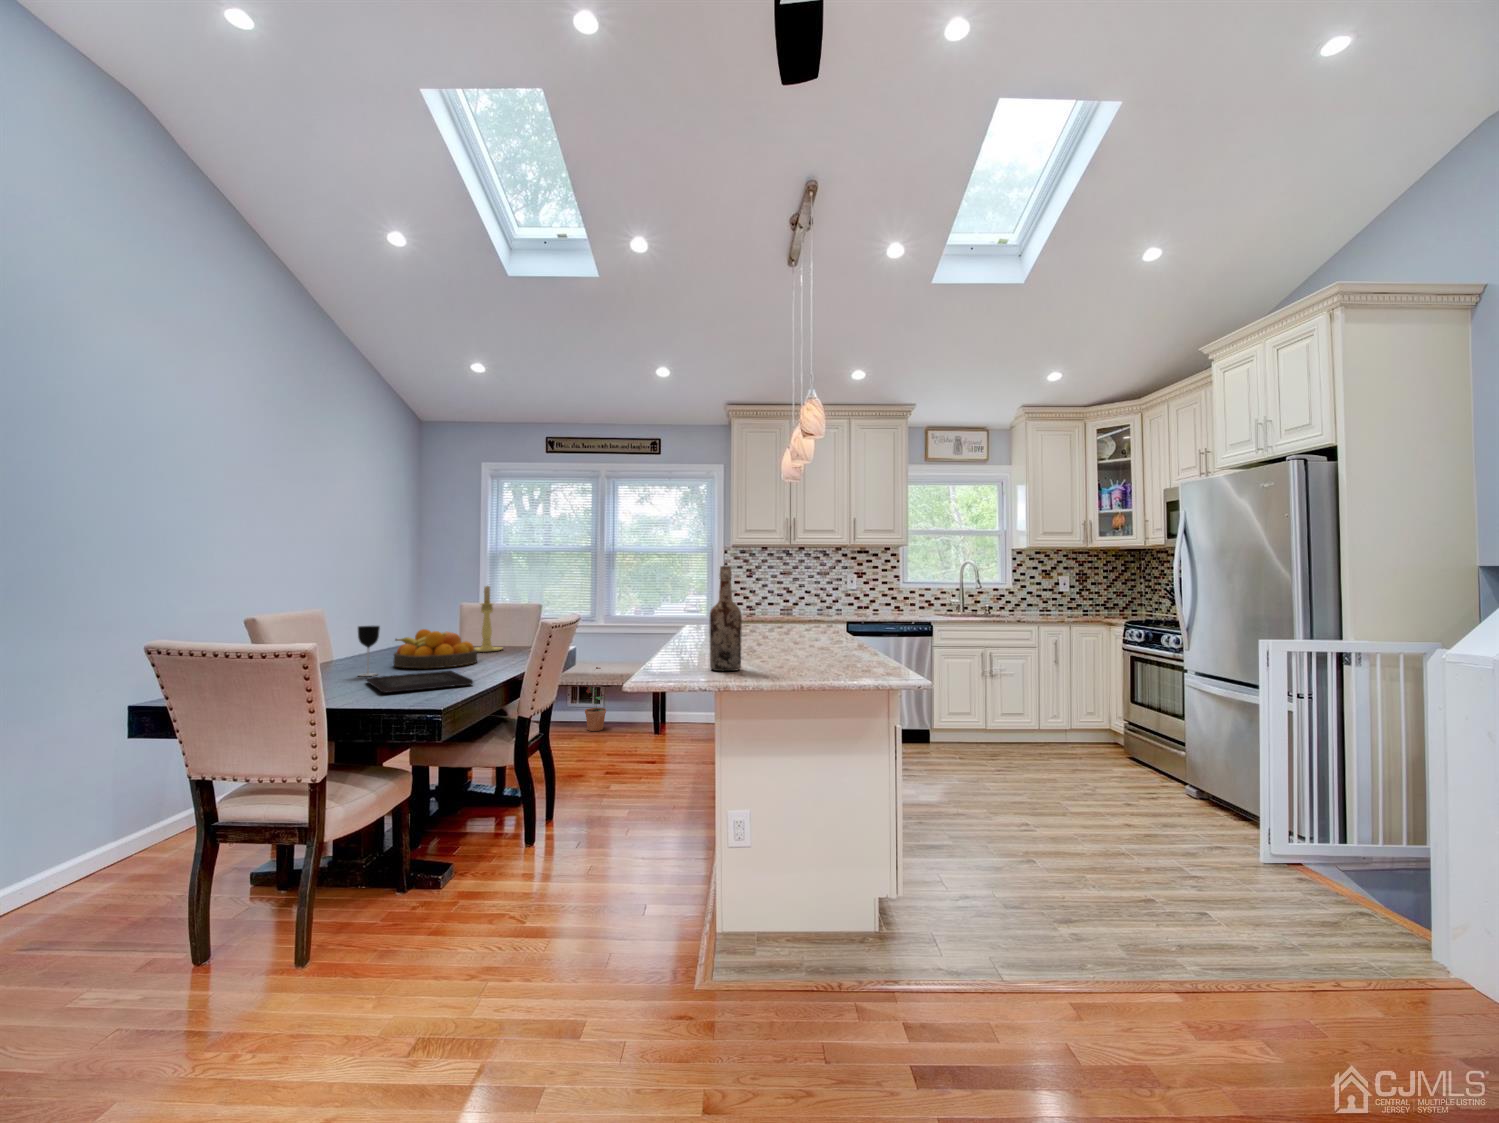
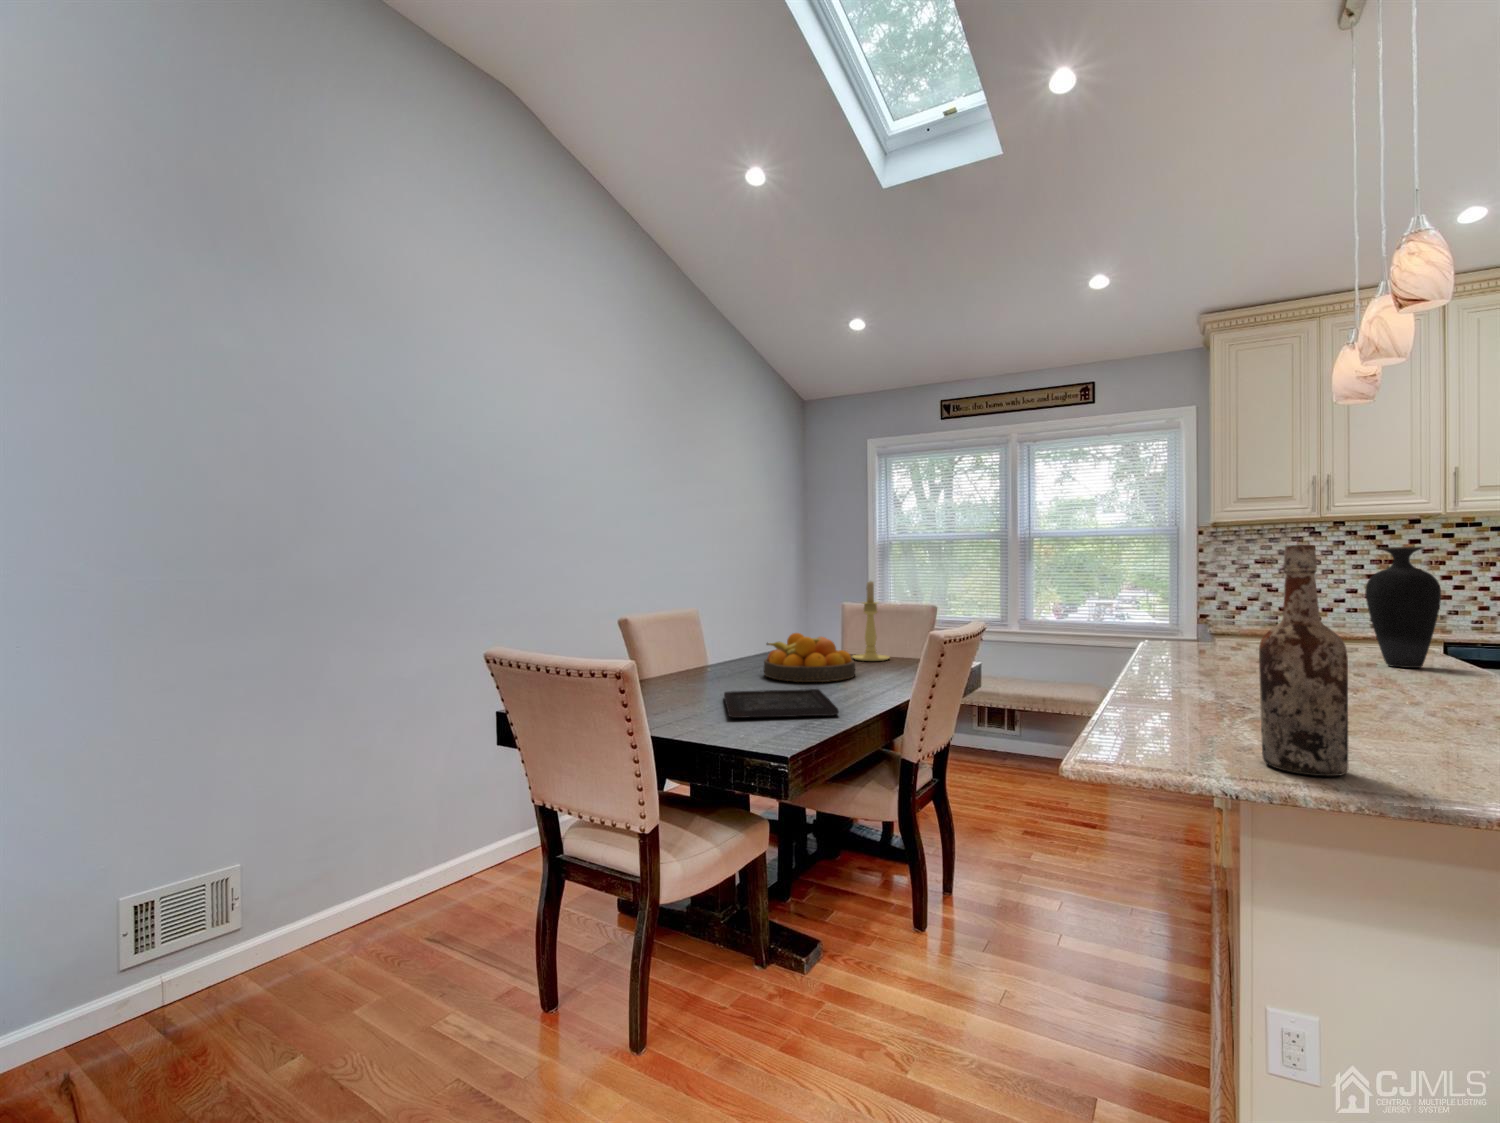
vase: none [795,566,826,634] -> present [1365,547,1441,668]
wine glass: present [358,626,380,676] -> none [722,628,744,687]
potted plant: present [585,667,606,731] -> none [990,681,1023,762]

